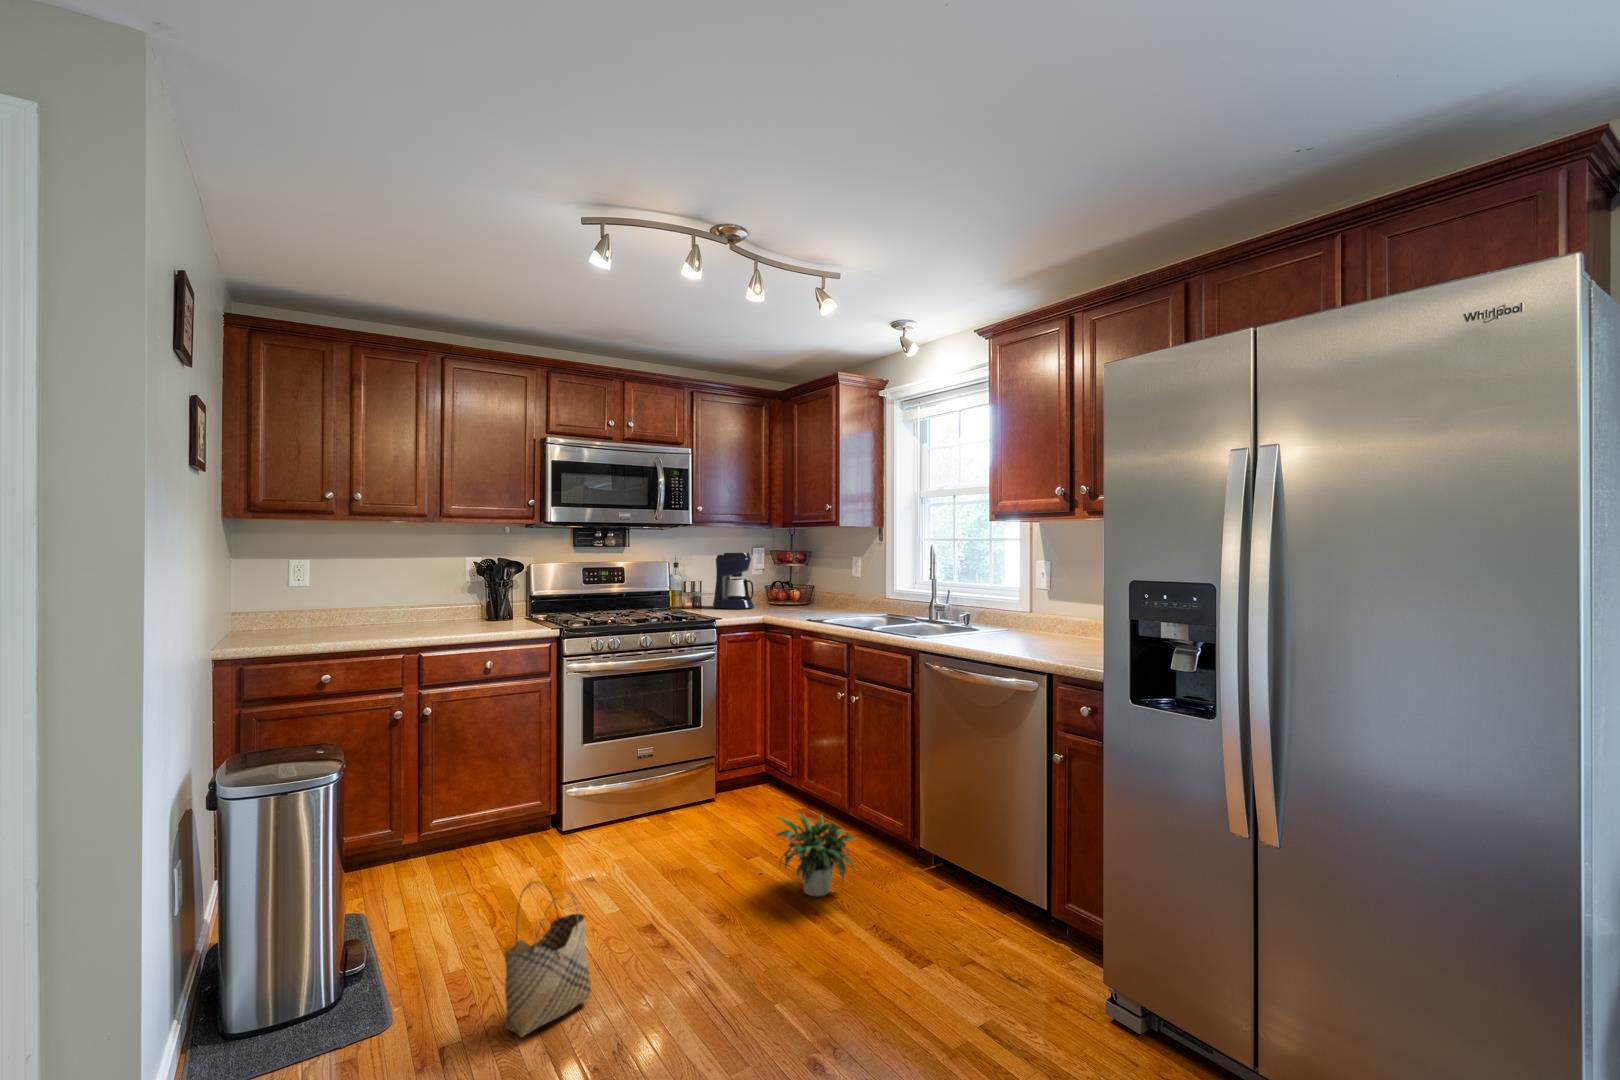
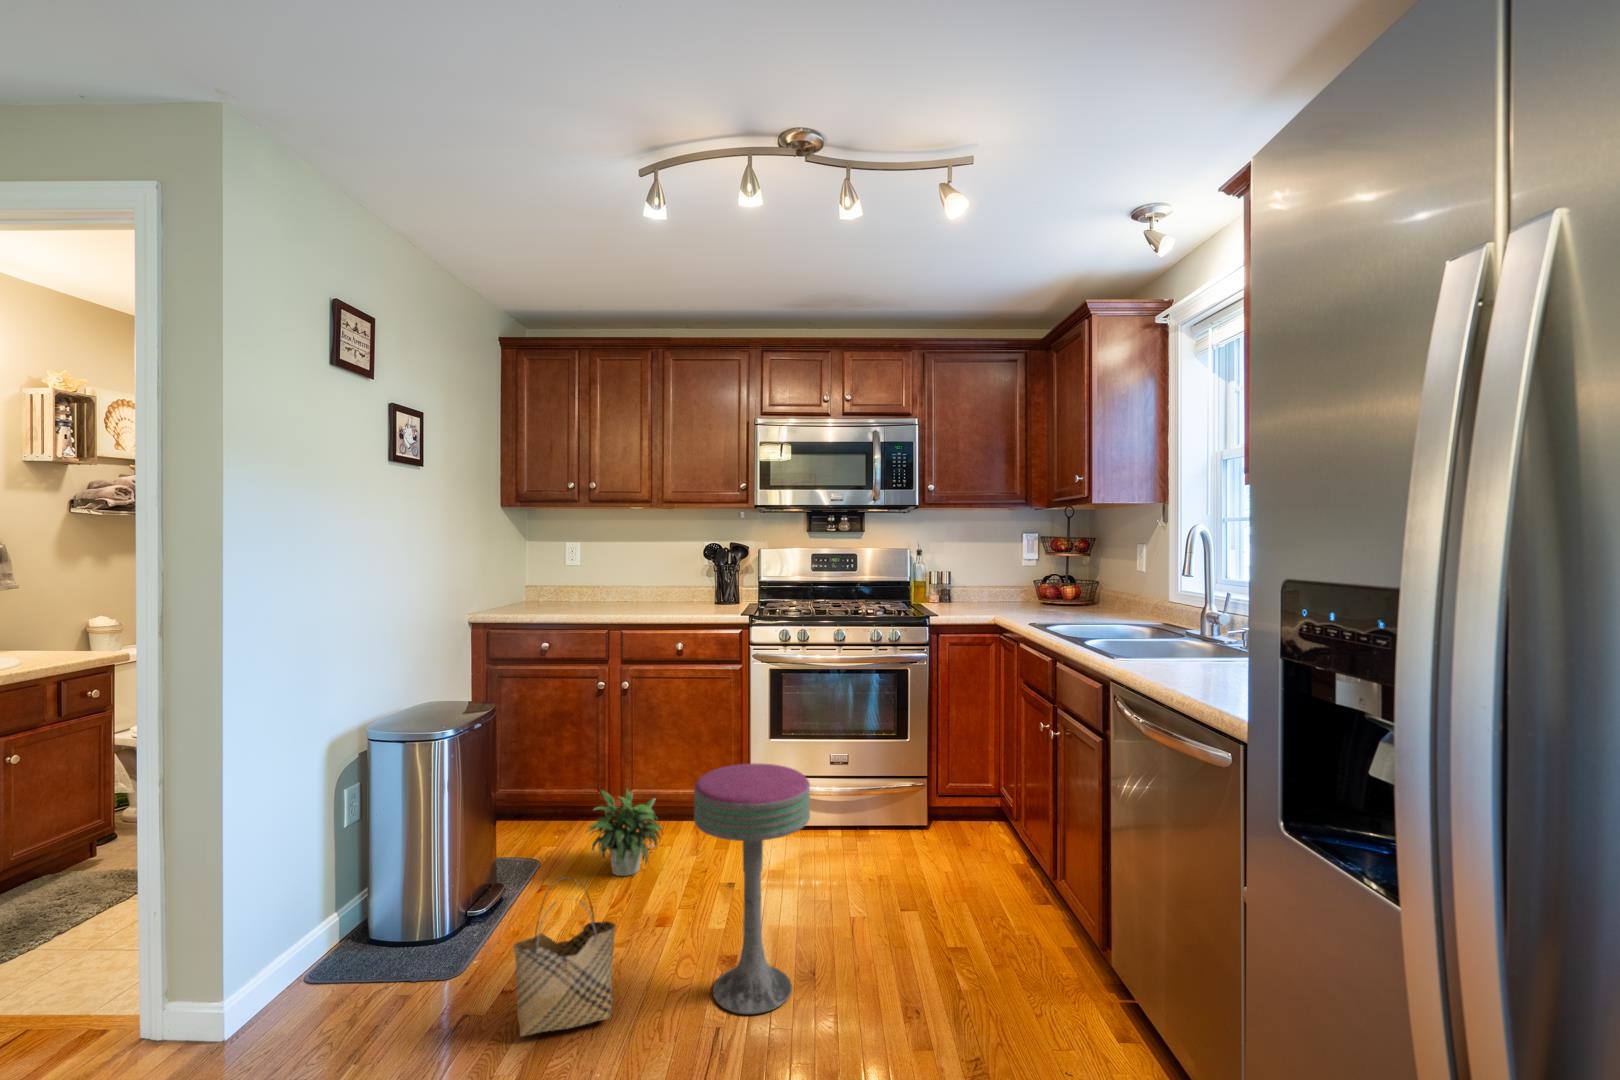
coffee maker: present [713,552,754,609] -> none [964,539,1015,605]
bar stool: none [638,750,737,960] -> present [694,763,810,1014]
potted plant: present [776,813,856,896] -> present [589,788,662,876]

